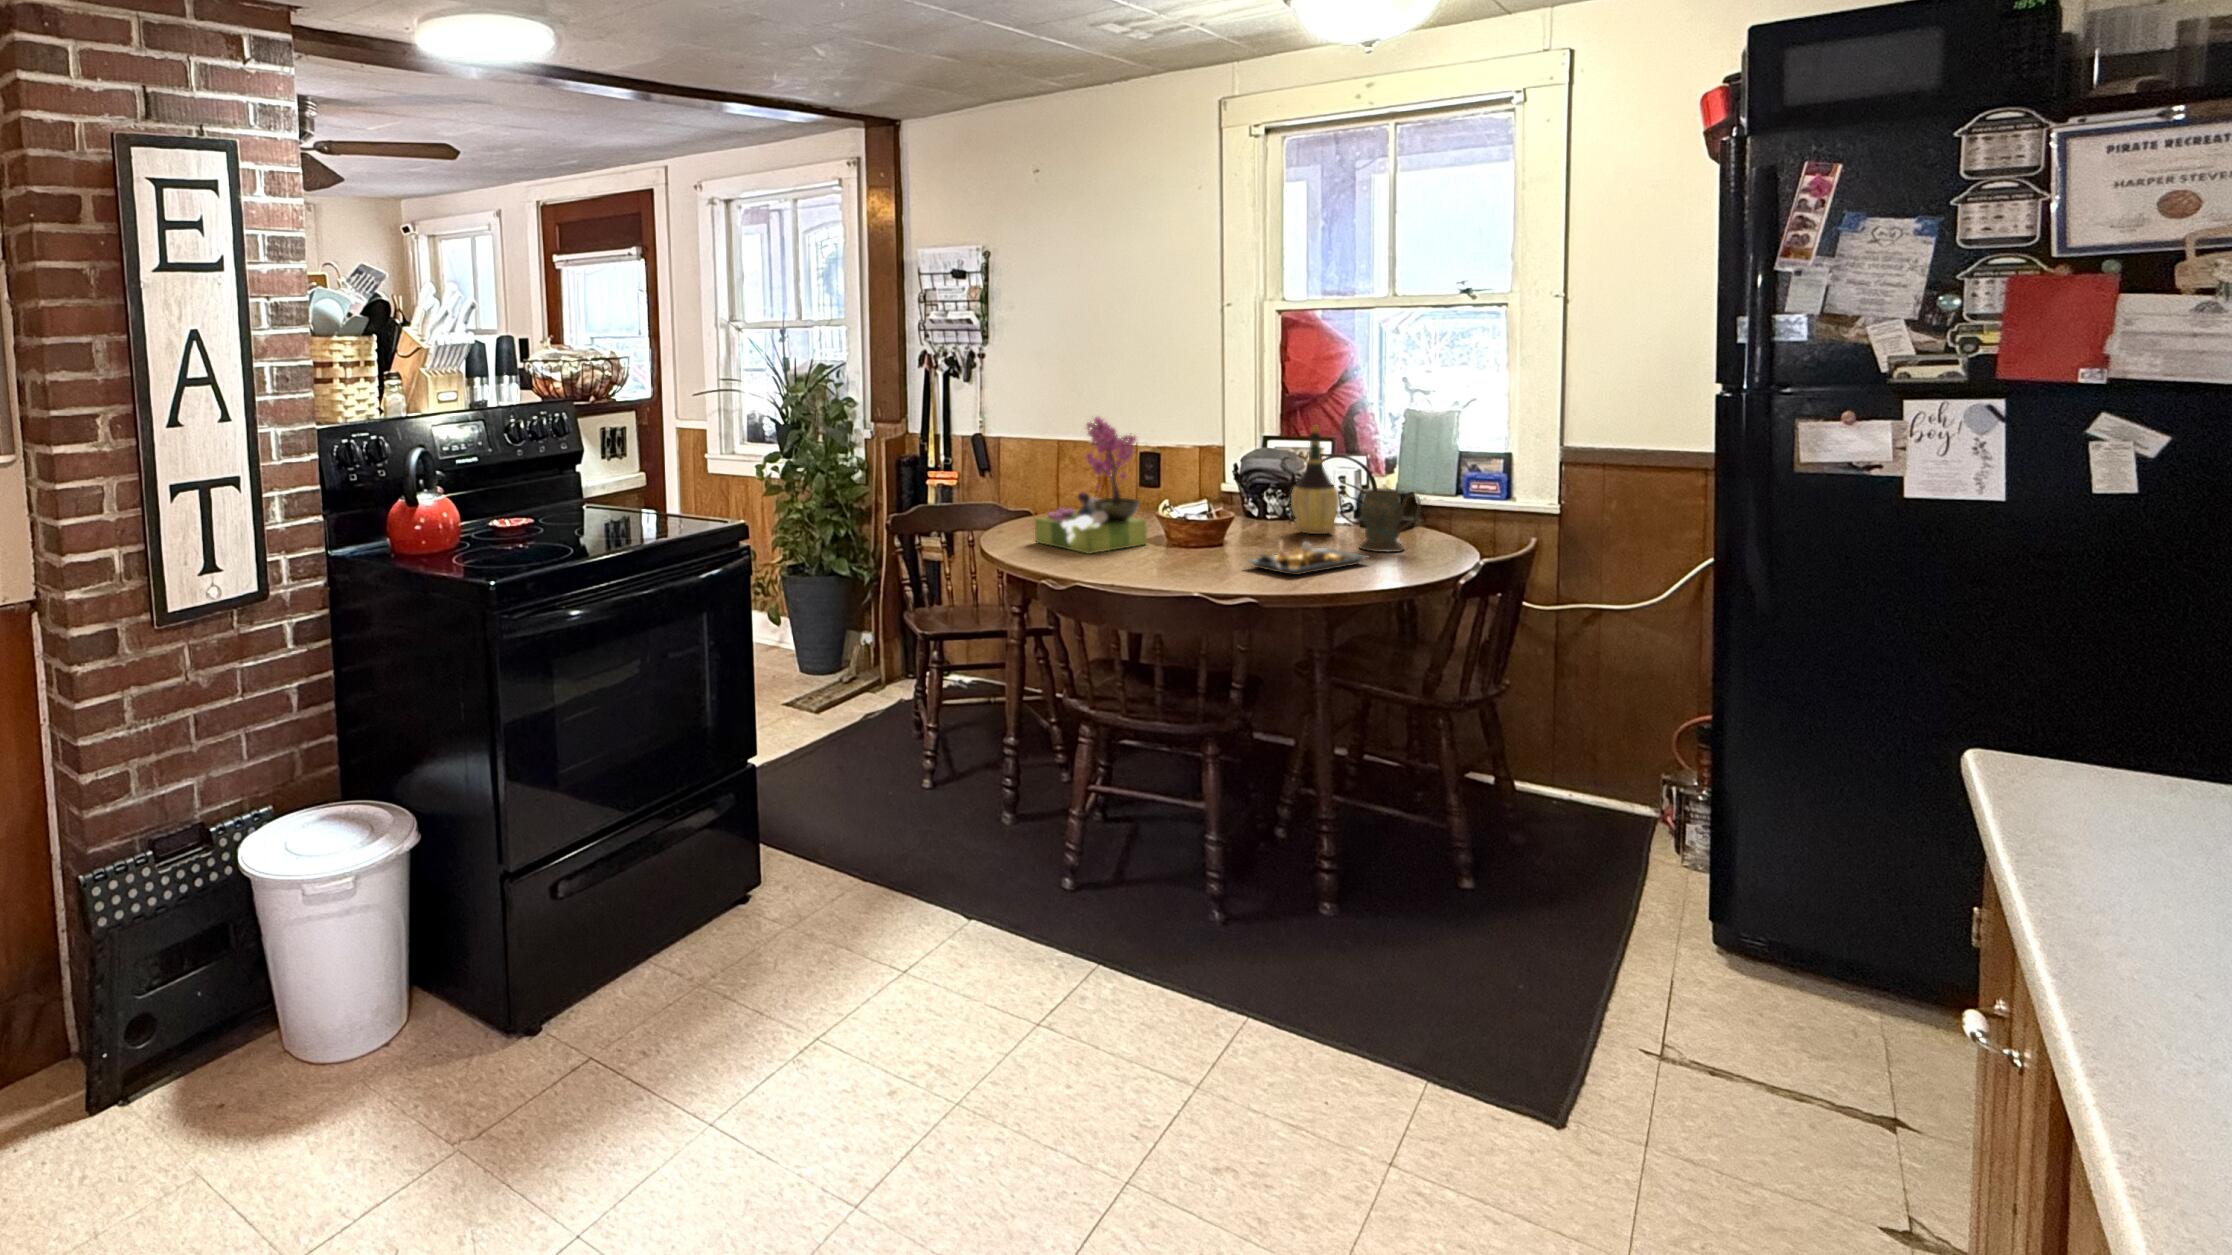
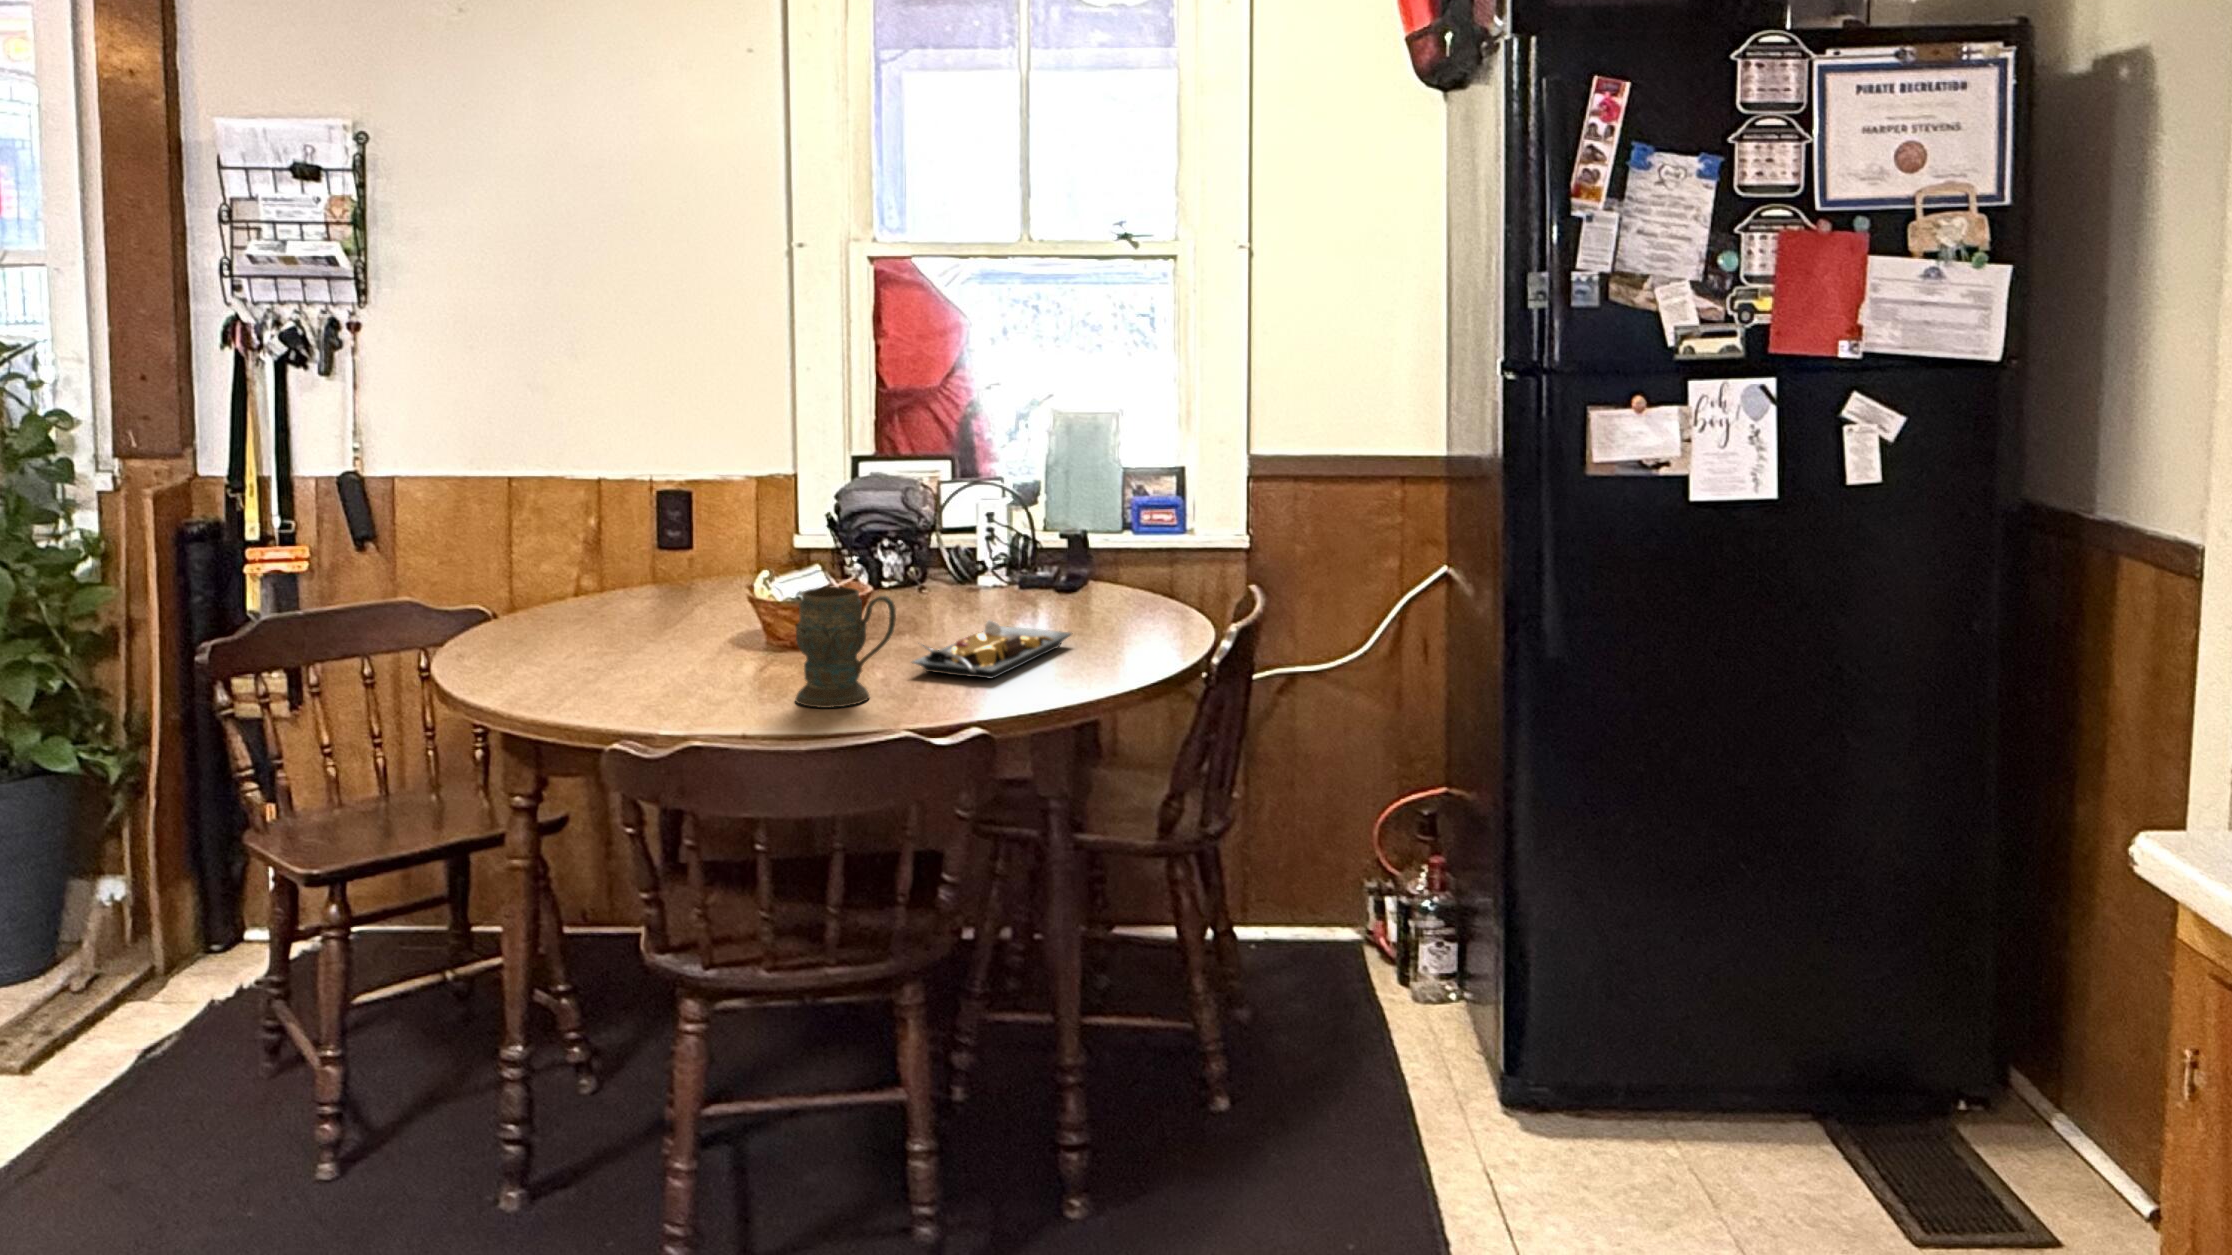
flower arrangement: present [1035,417,1147,554] -> none [525,427,724,680]
wine bottle: present [1291,426,1339,534] -> none [921,436,988,603]
mug: present [1360,488,1421,552] -> present [795,587,896,708]

